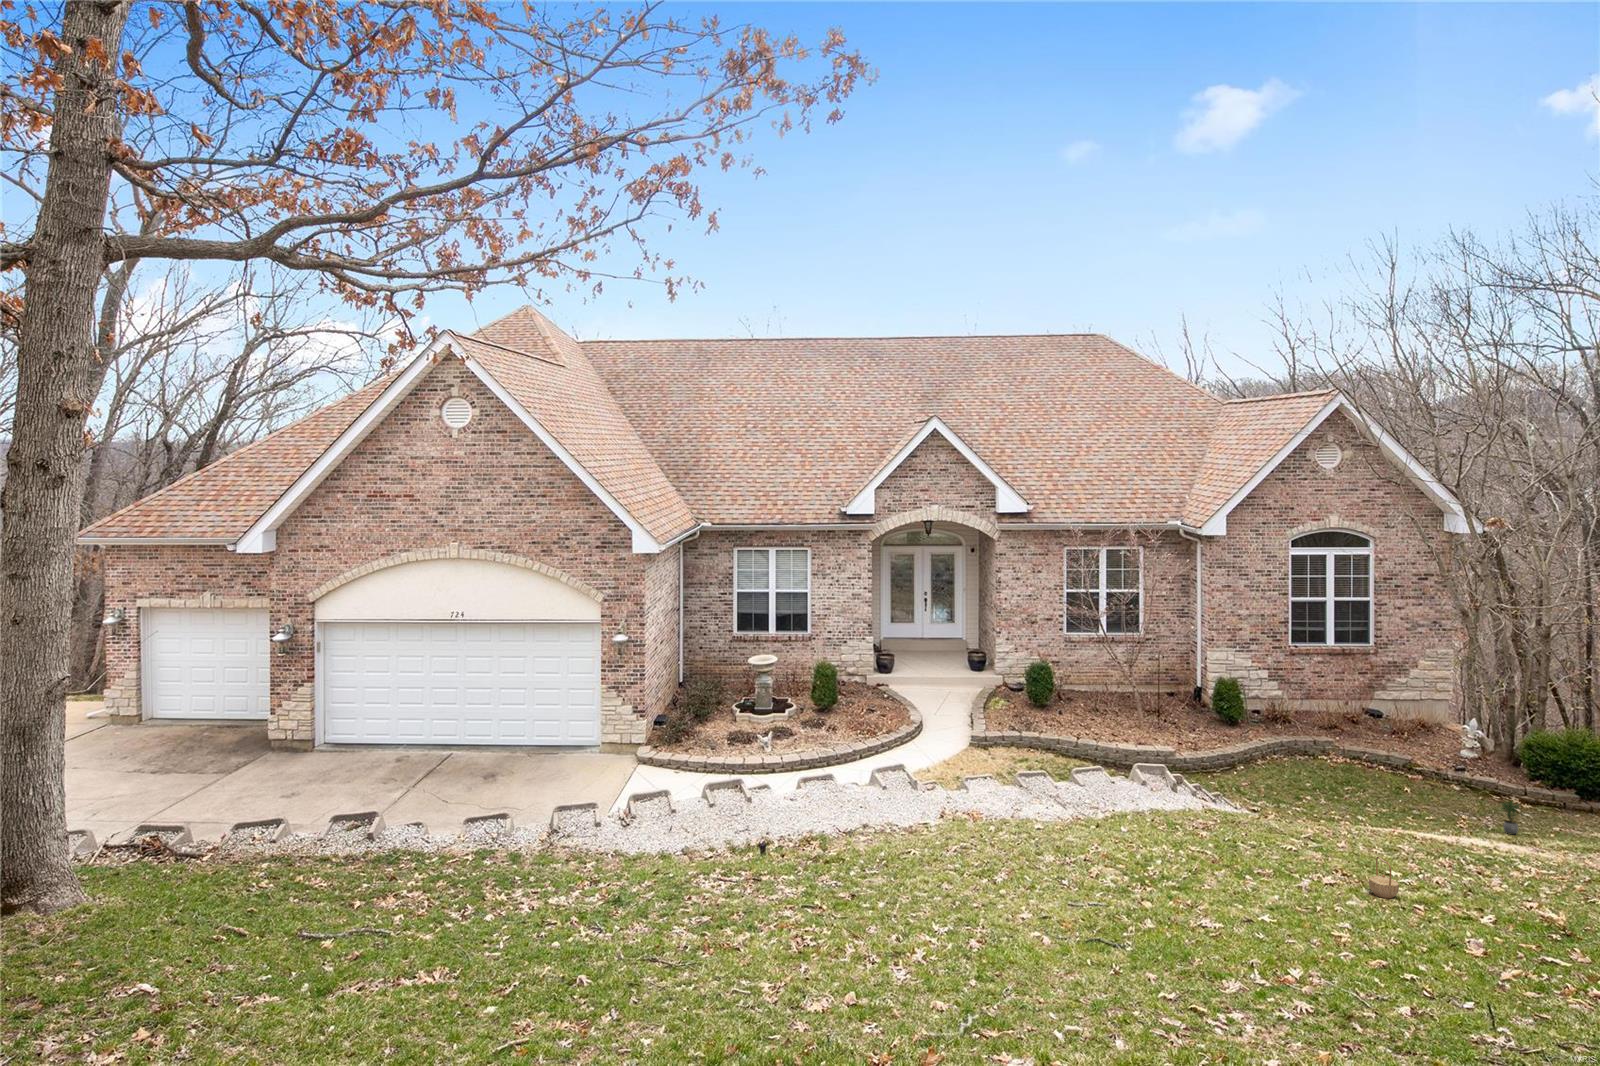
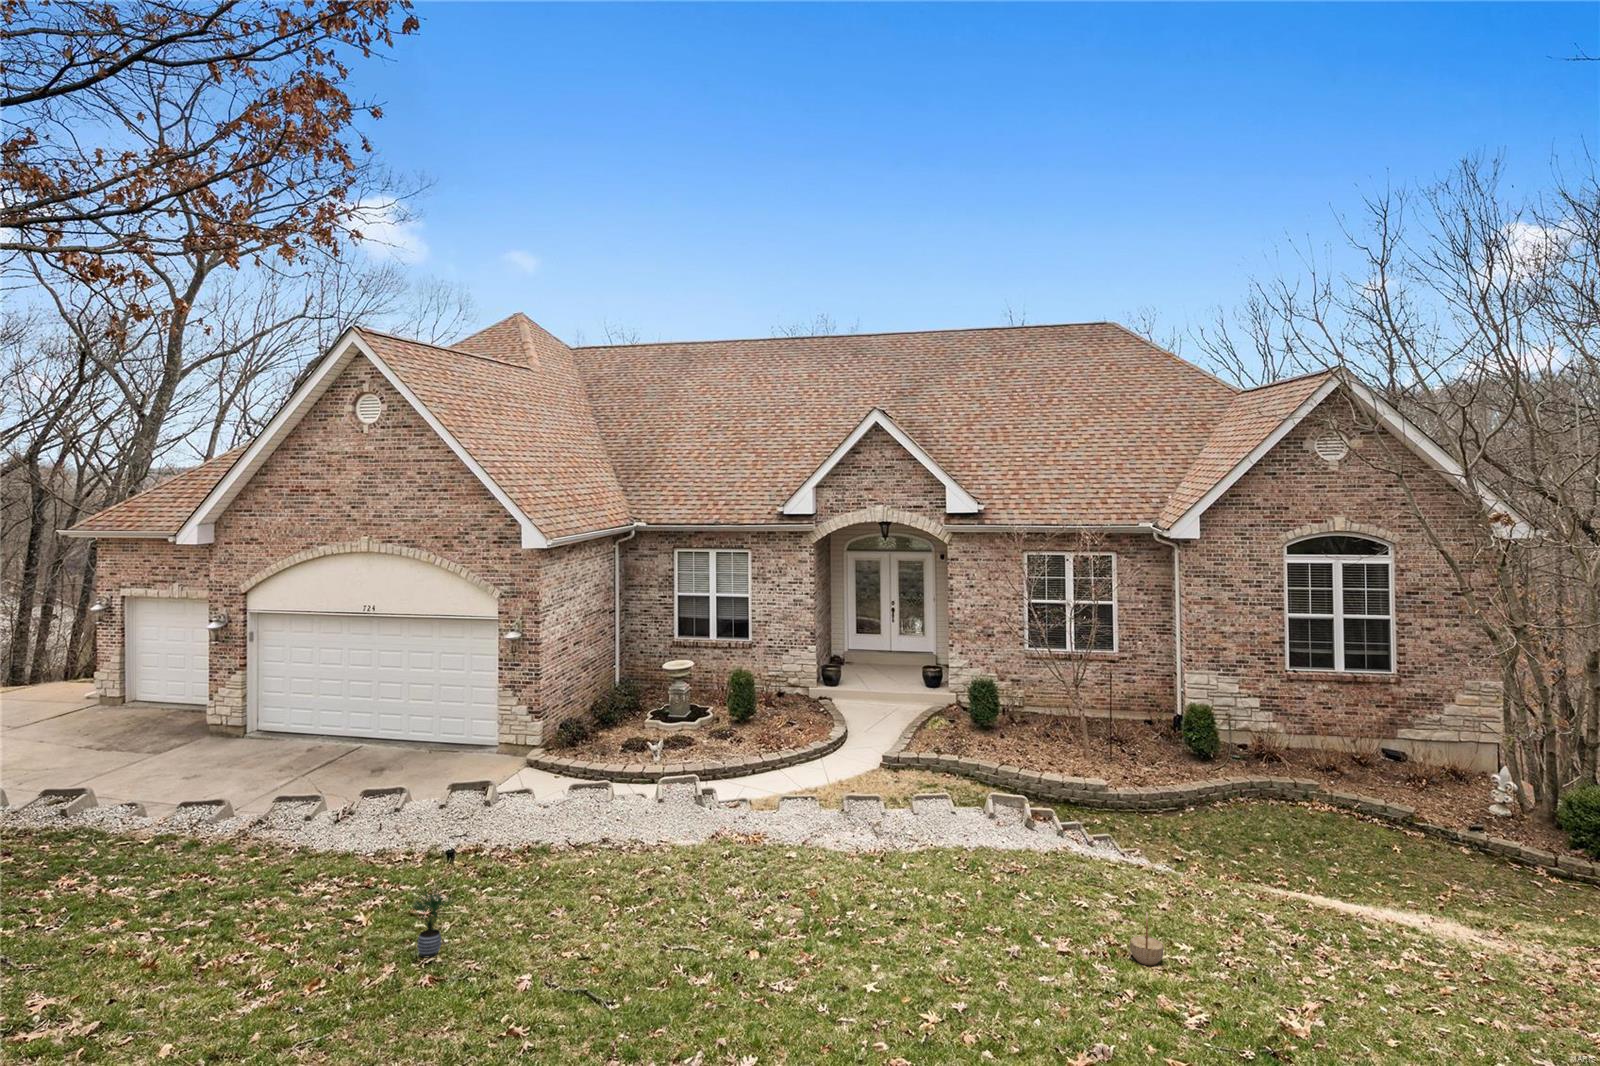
potted plant: present [1501,802,1520,835] -> present [413,892,450,958]

